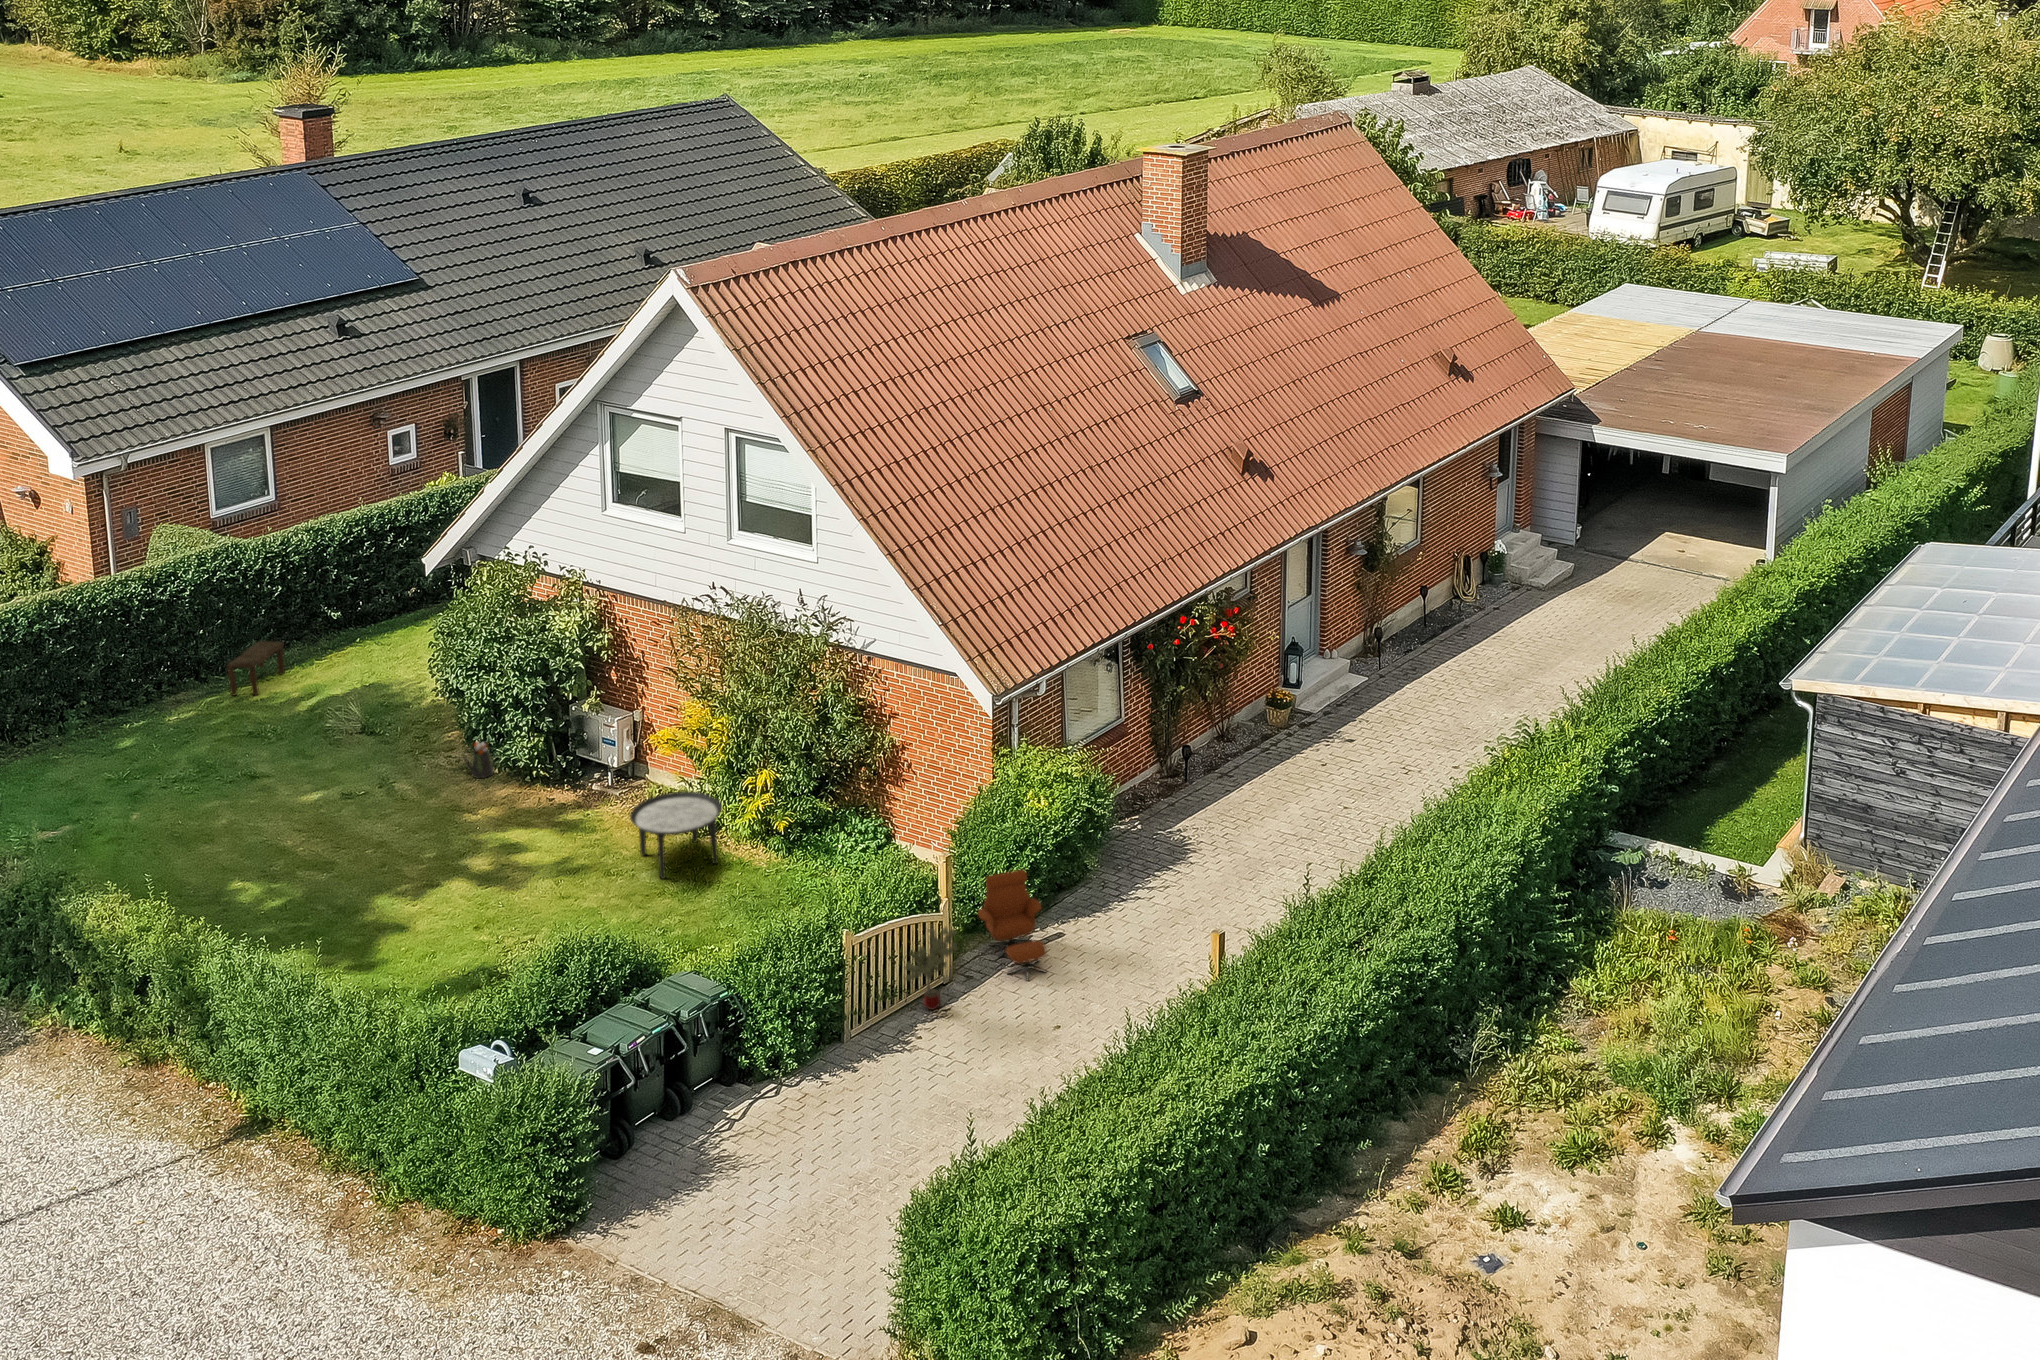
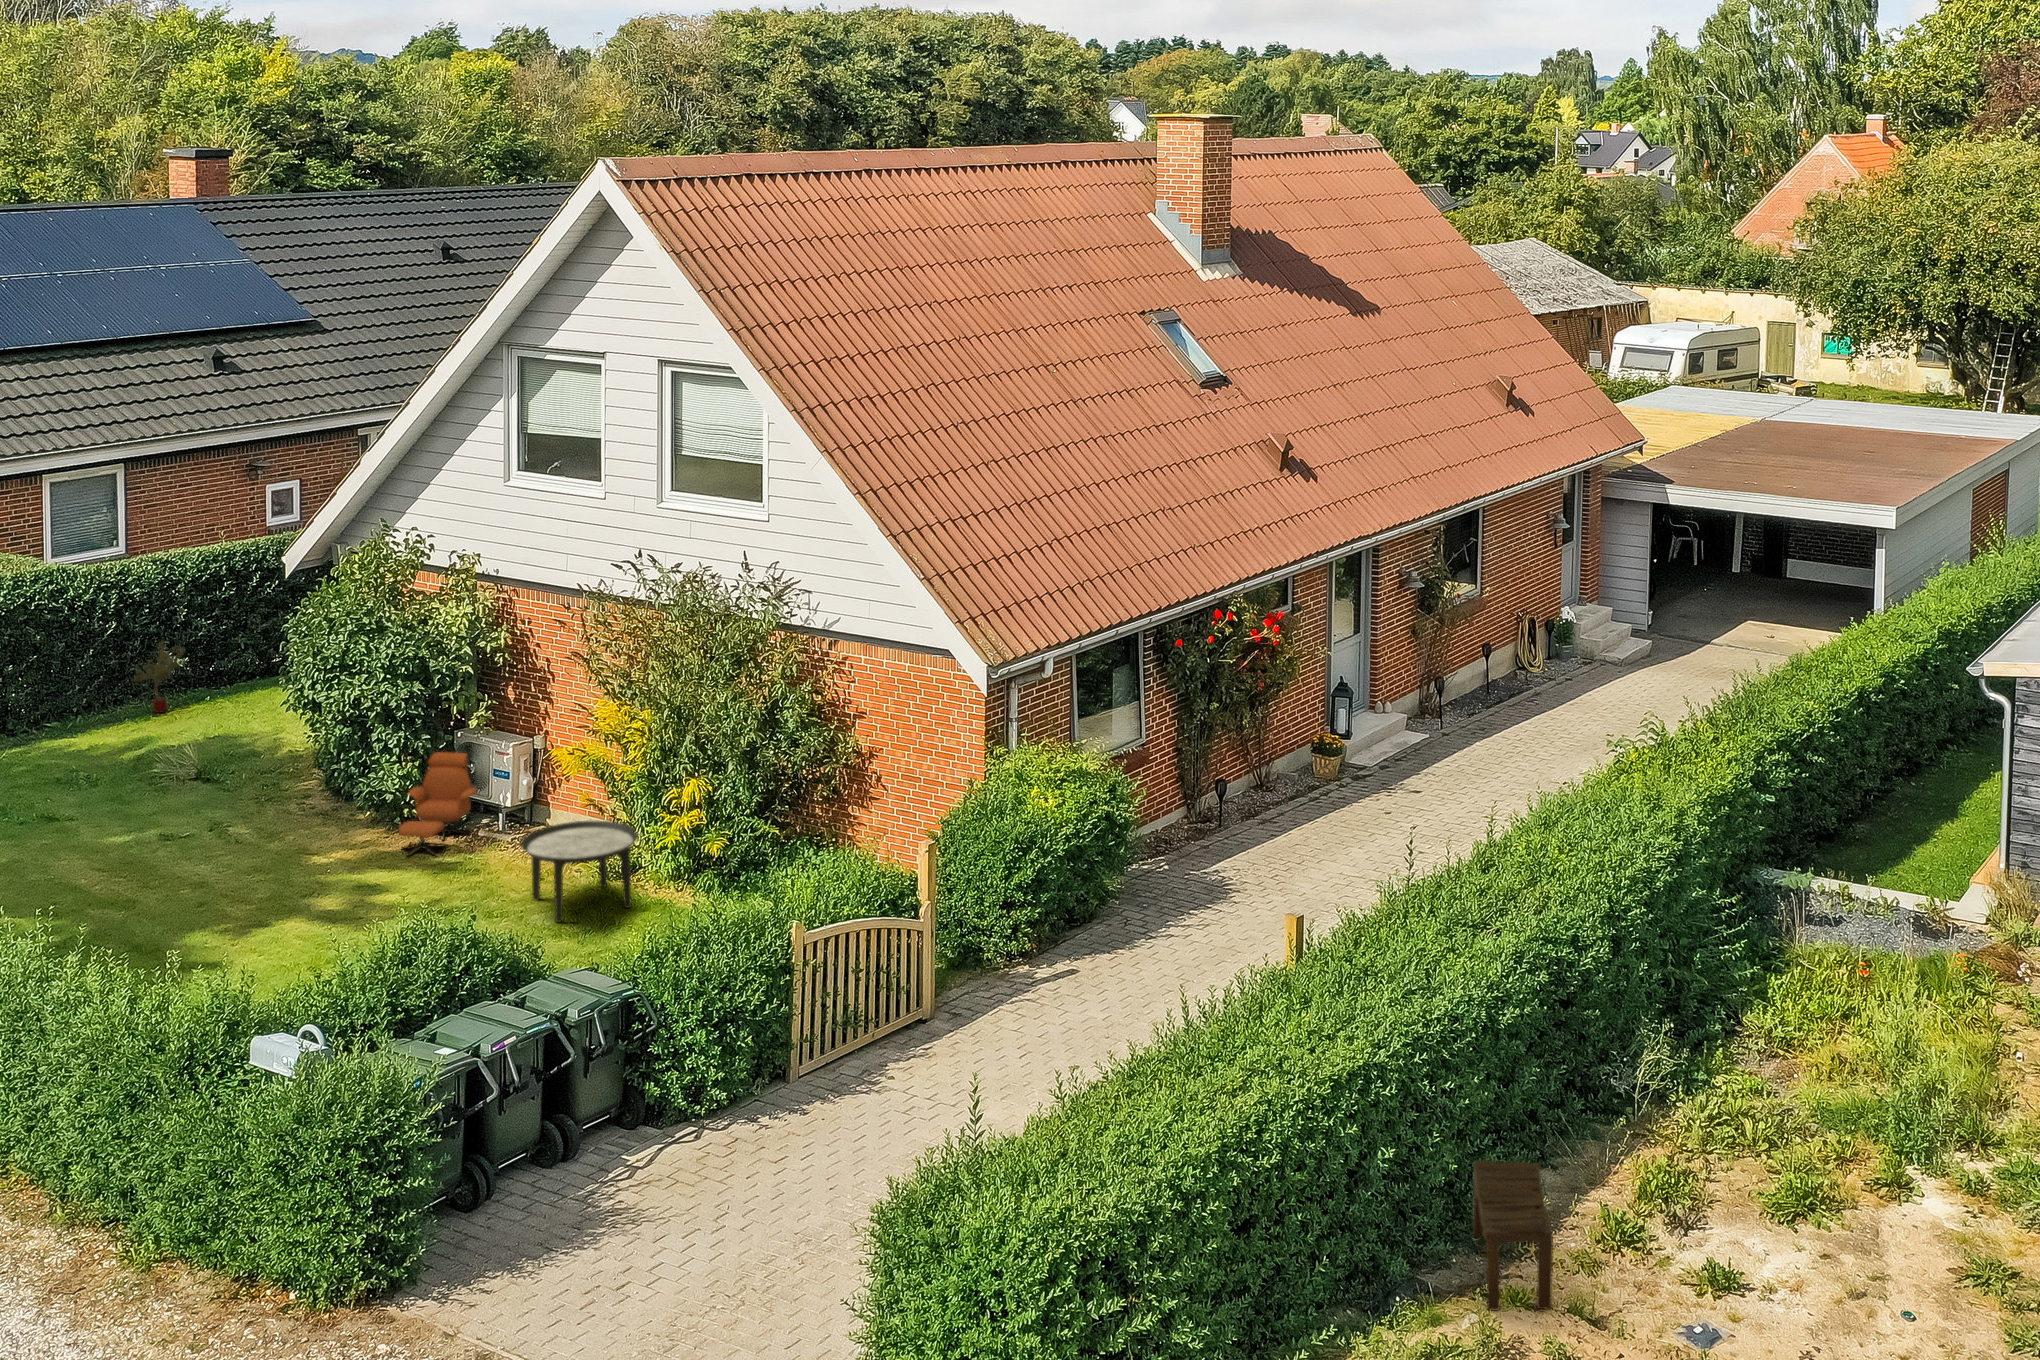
bench: present [227,641,285,696] -> present [1473,1161,1553,1311]
watering can: present [463,741,494,778] -> none [316,772,360,824]
lounge chair: present [978,869,1046,980] -> present [399,752,477,856]
potted tree: present [905,924,957,1010] -> present [131,643,185,713]

